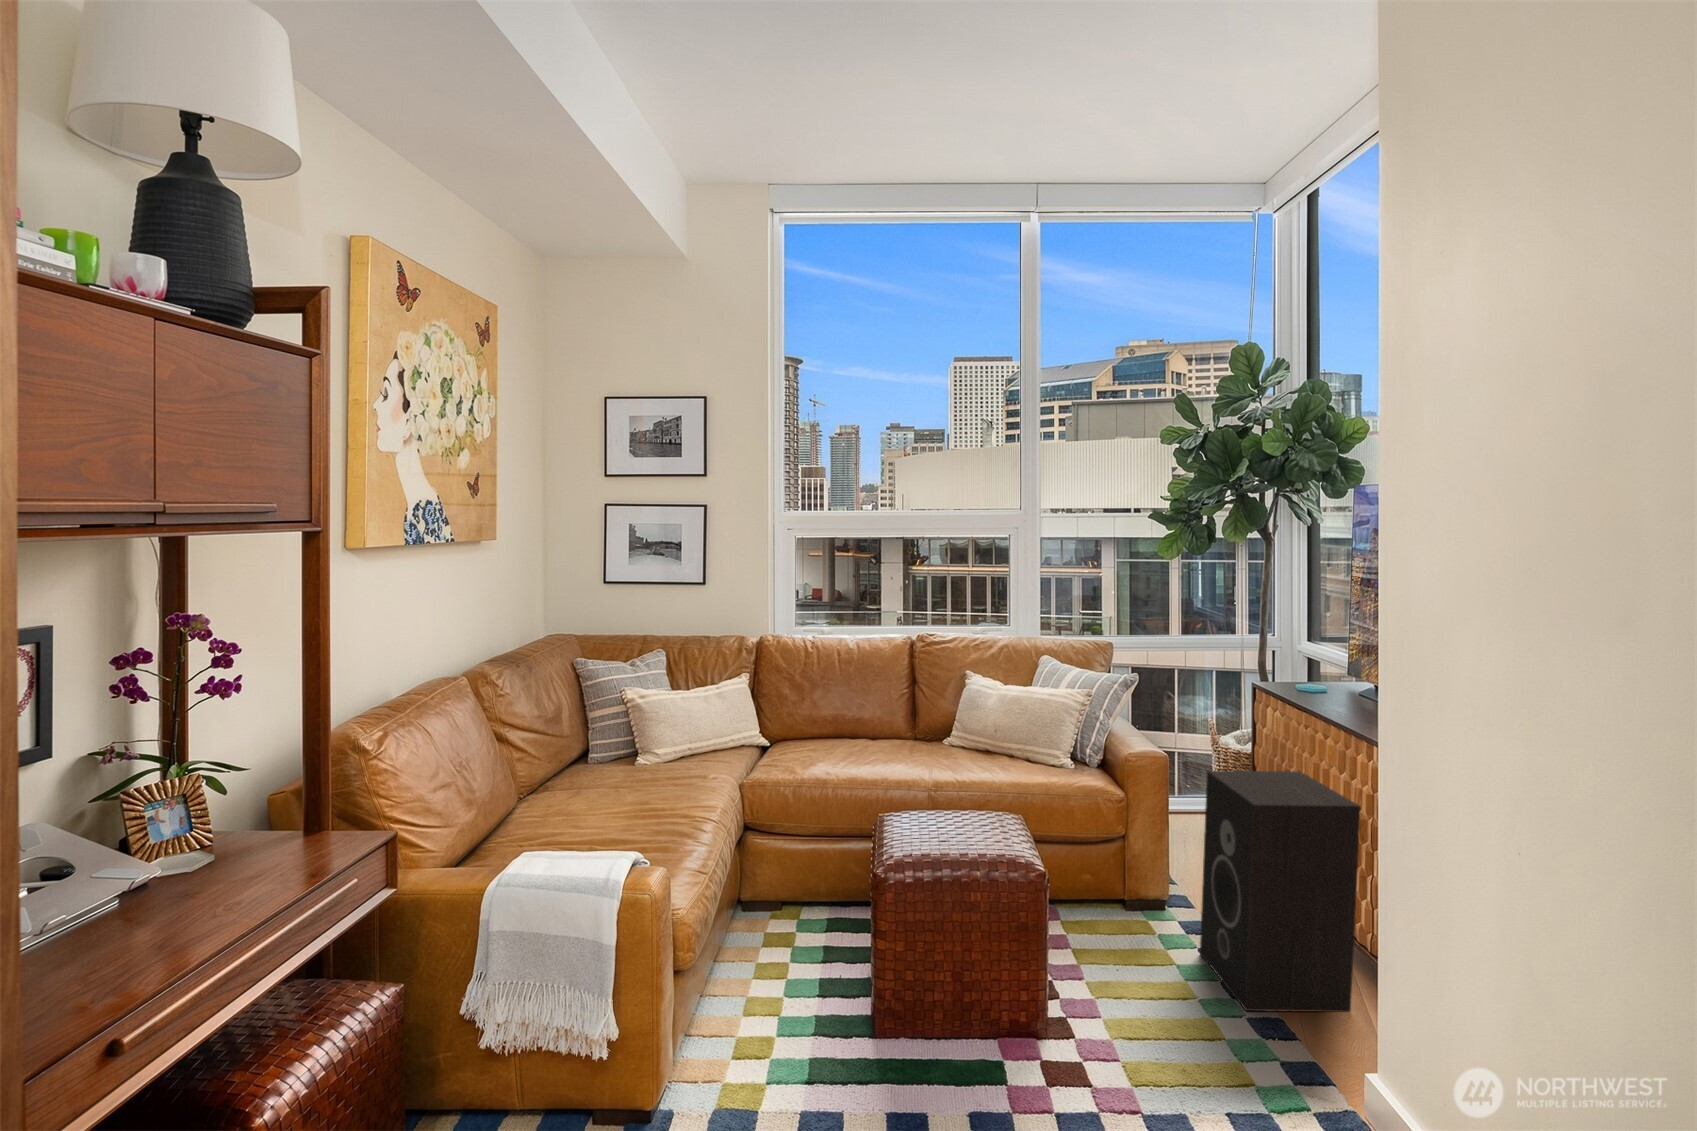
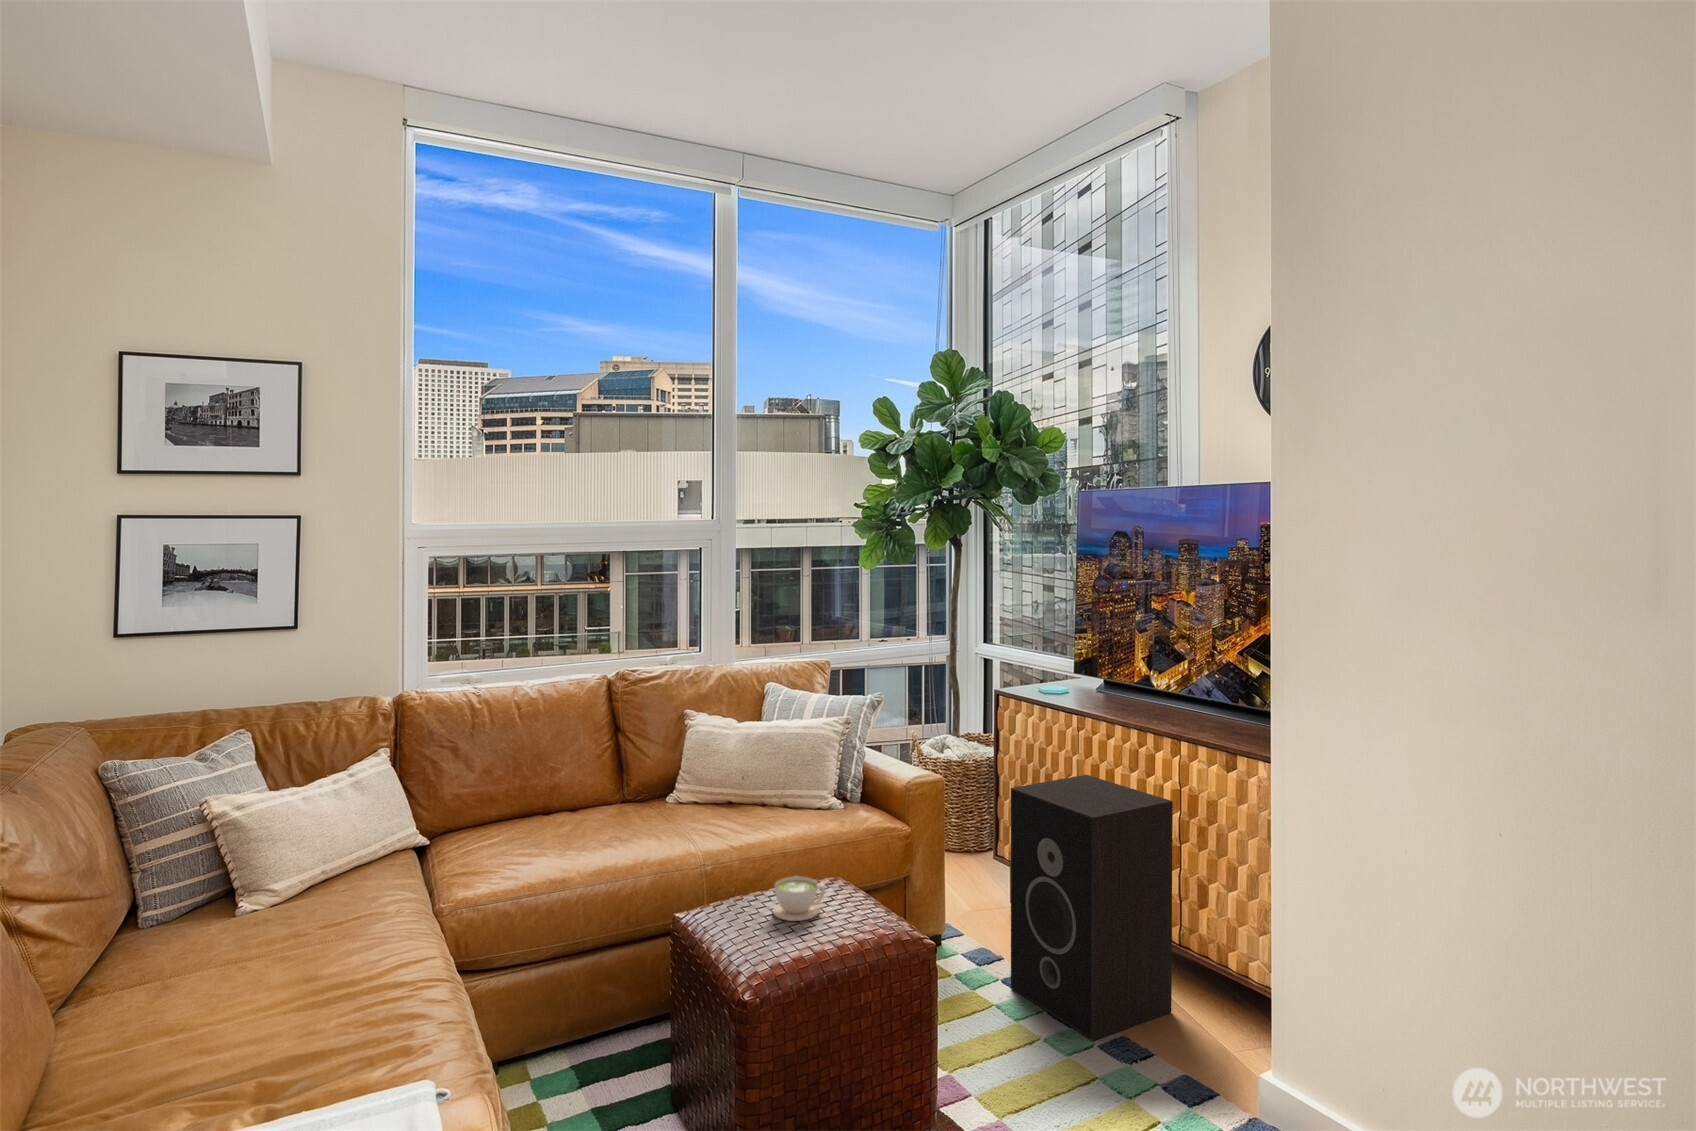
coffee cup: none [949,806,993,840] -> present [773,876,825,921]

